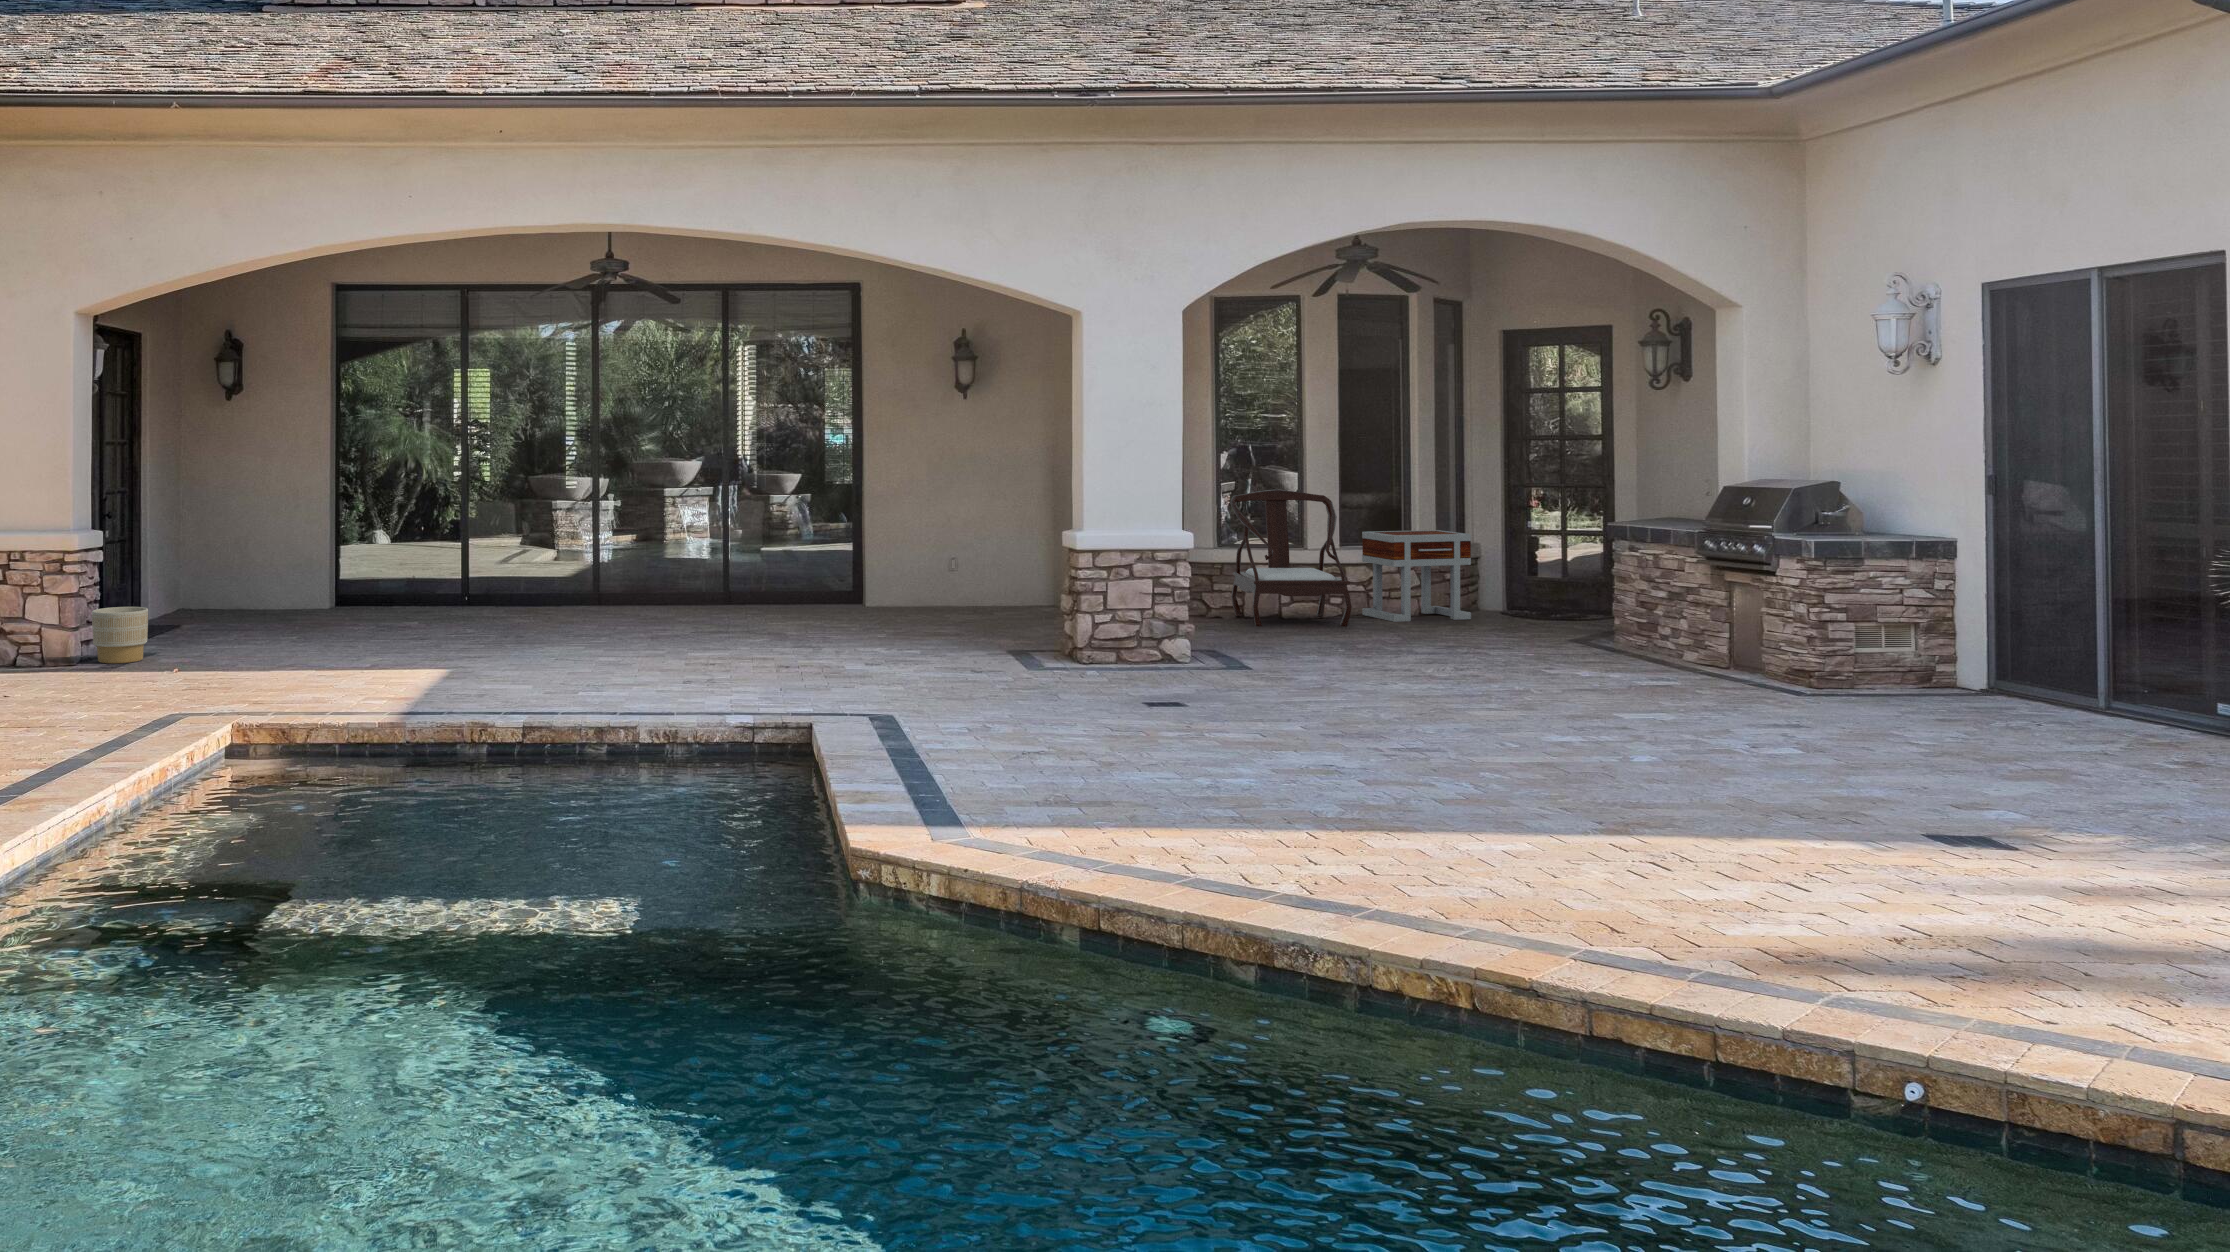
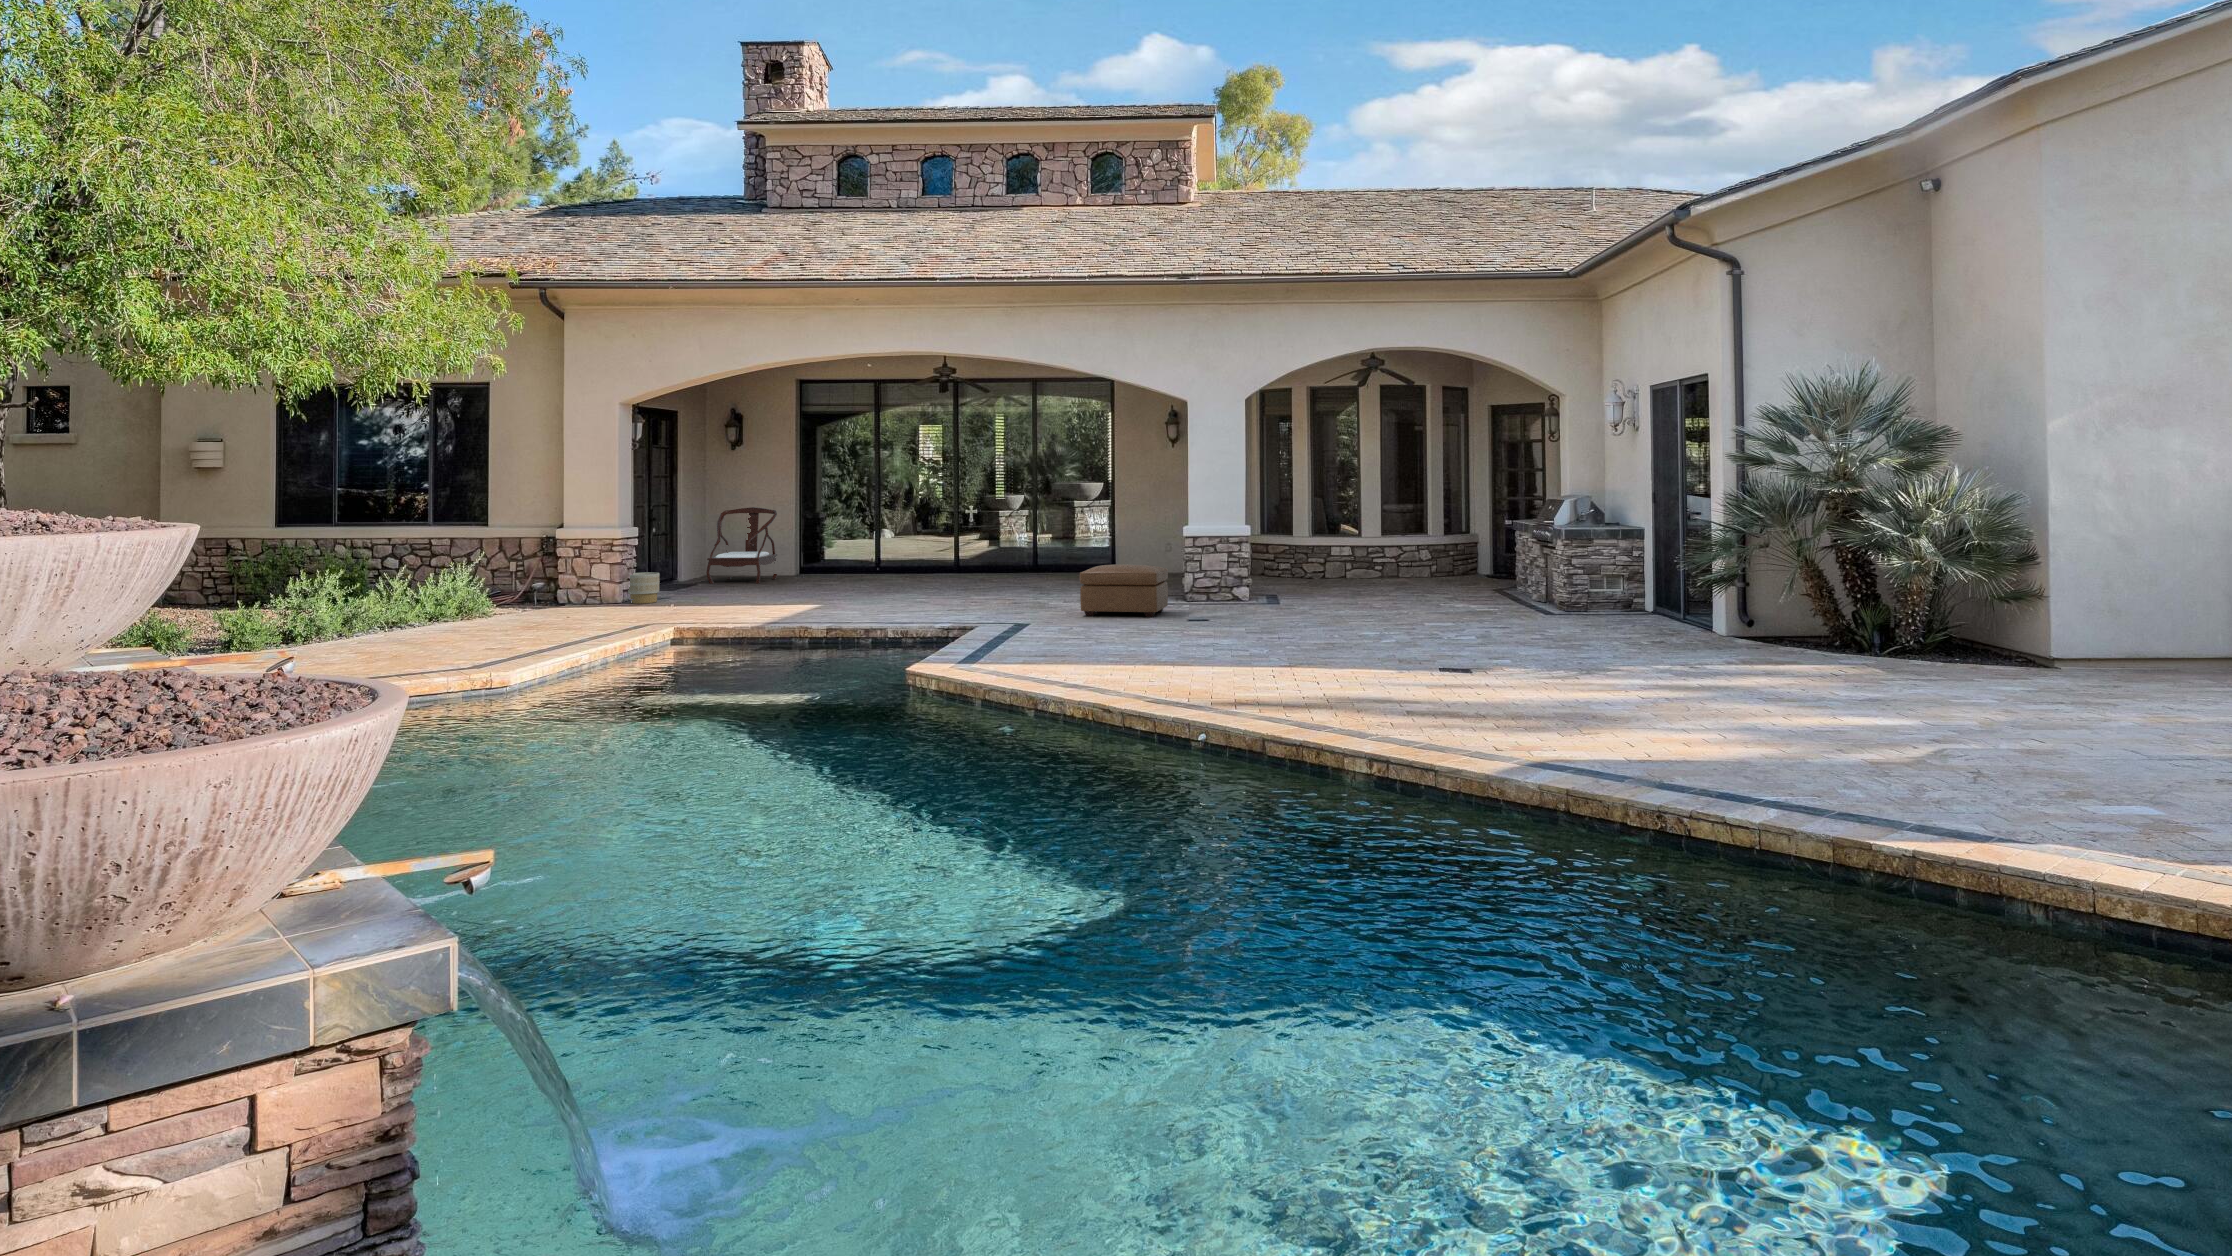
armchair: present [1230,490,1352,627] -> present [706,507,777,584]
side table: present [1362,530,1471,622] -> none [1408,532,1469,587]
ottoman: none [945,597,1089,693] -> present [1080,564,1168,617]

